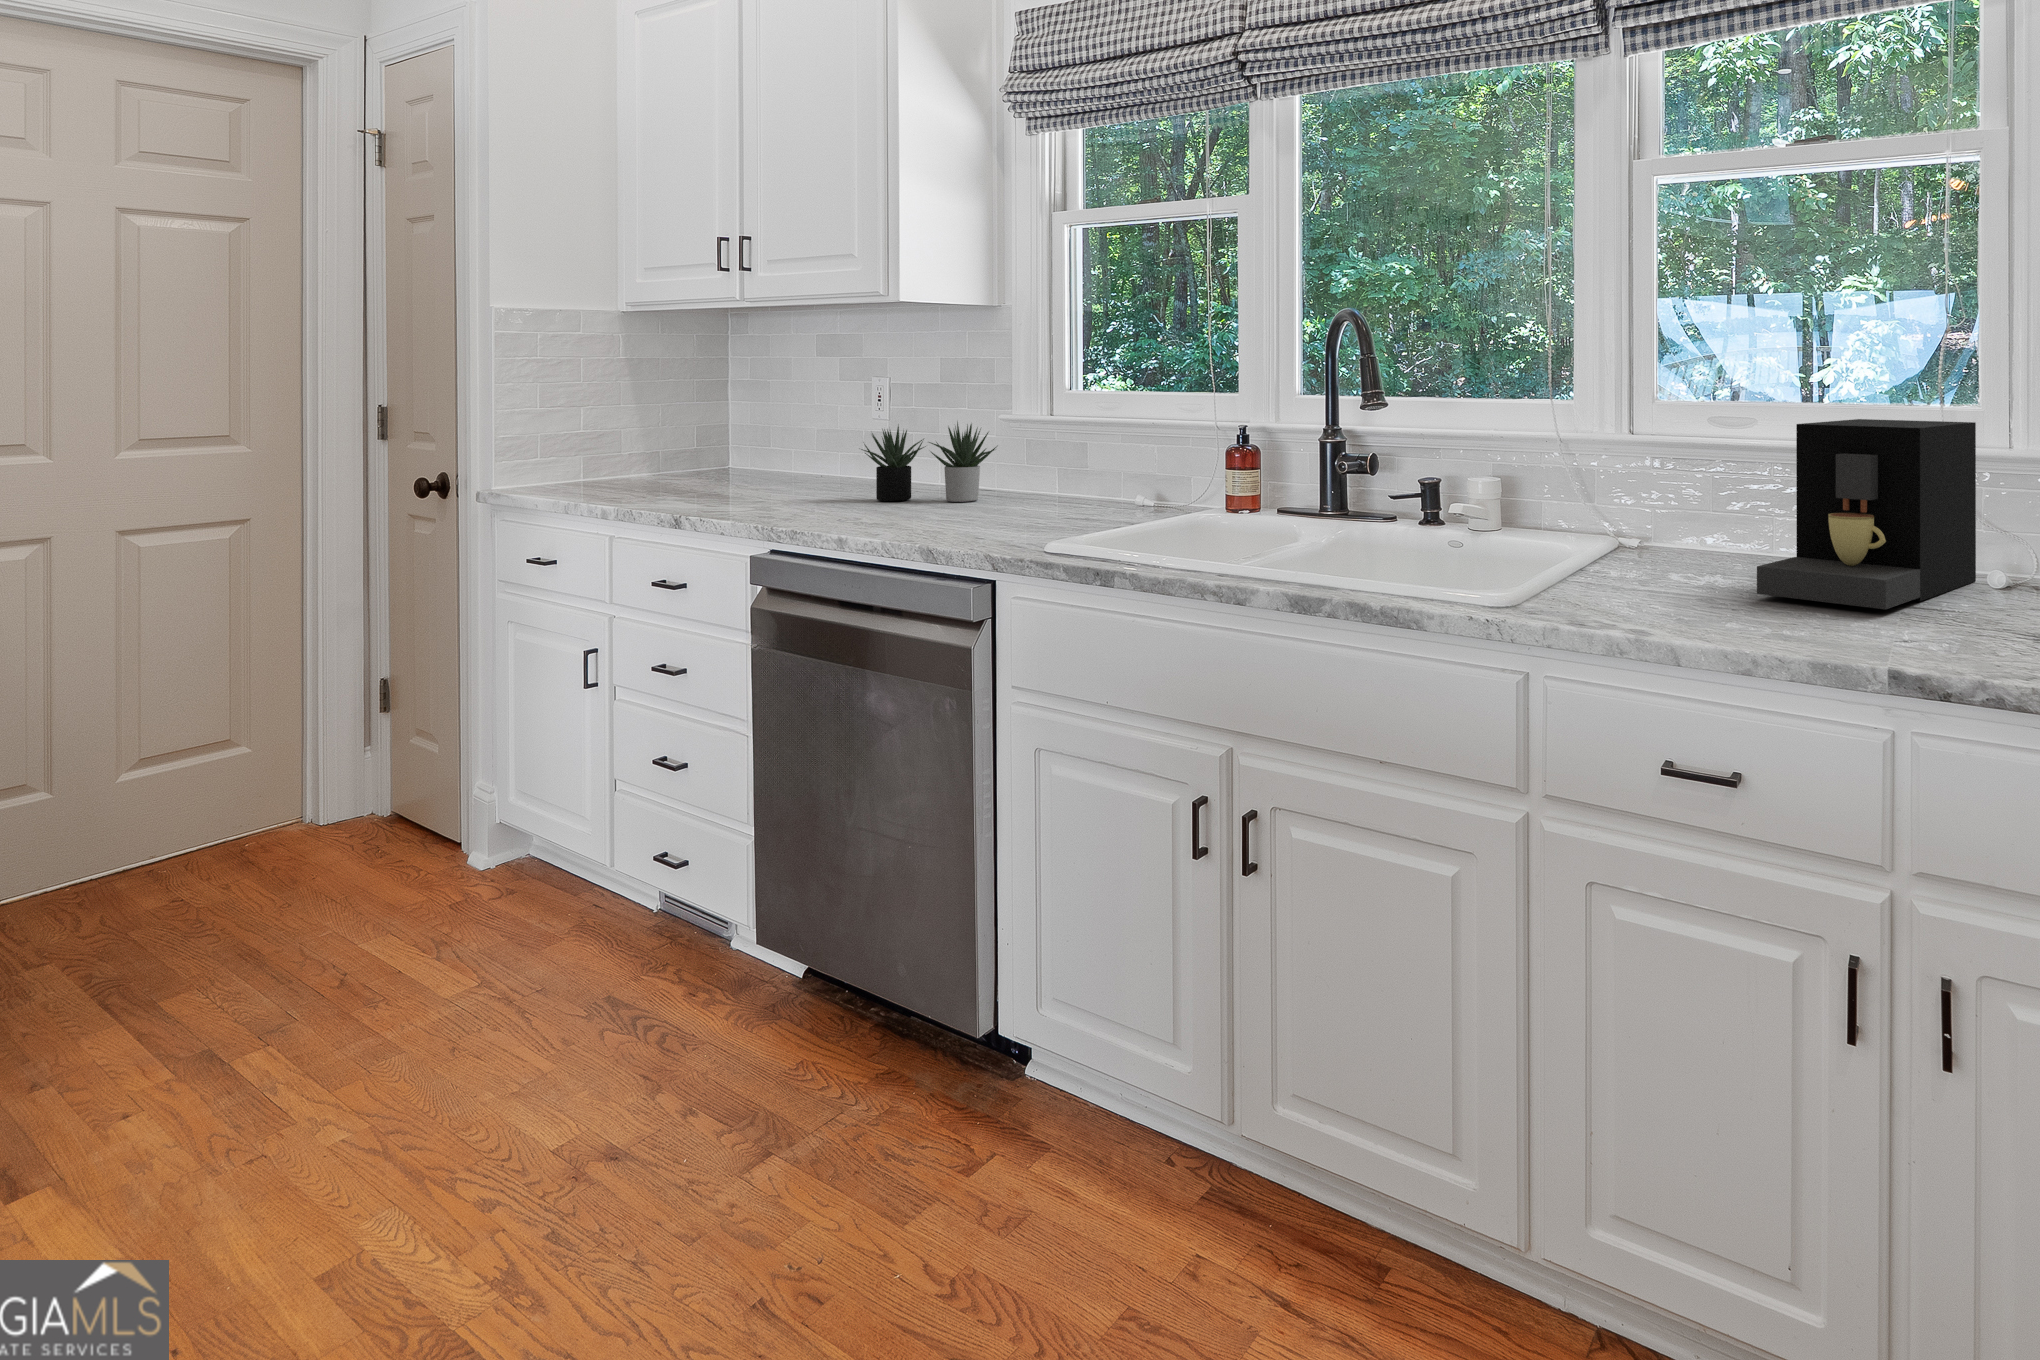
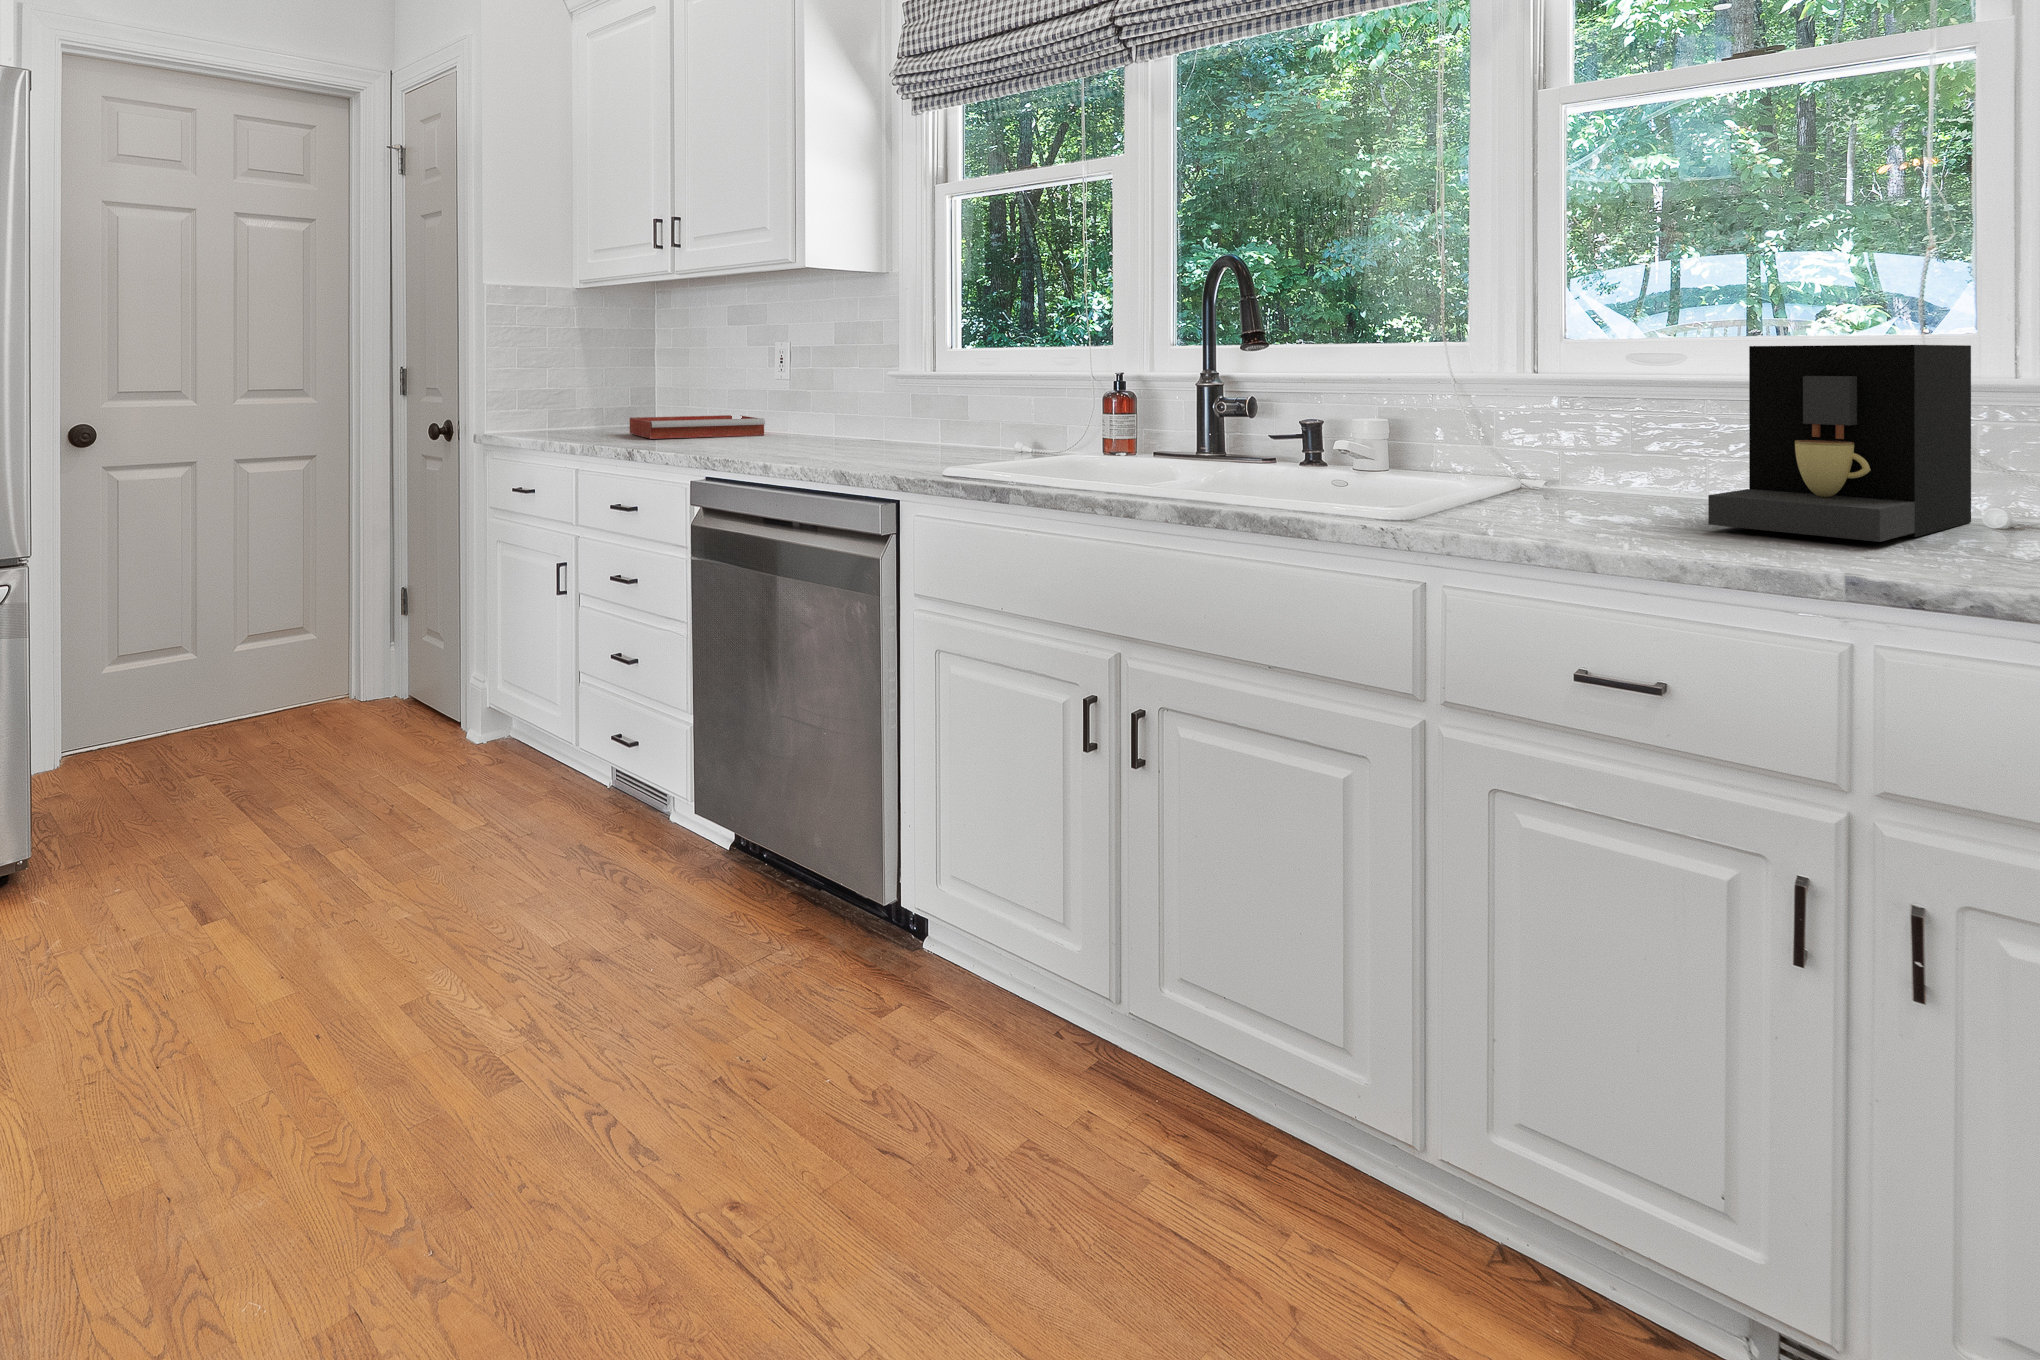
succulent plant: present [861,422,996,502] -> none [772,371,891,444]
tray: none [684,465,853,498] -> present [630,415,765,439]

